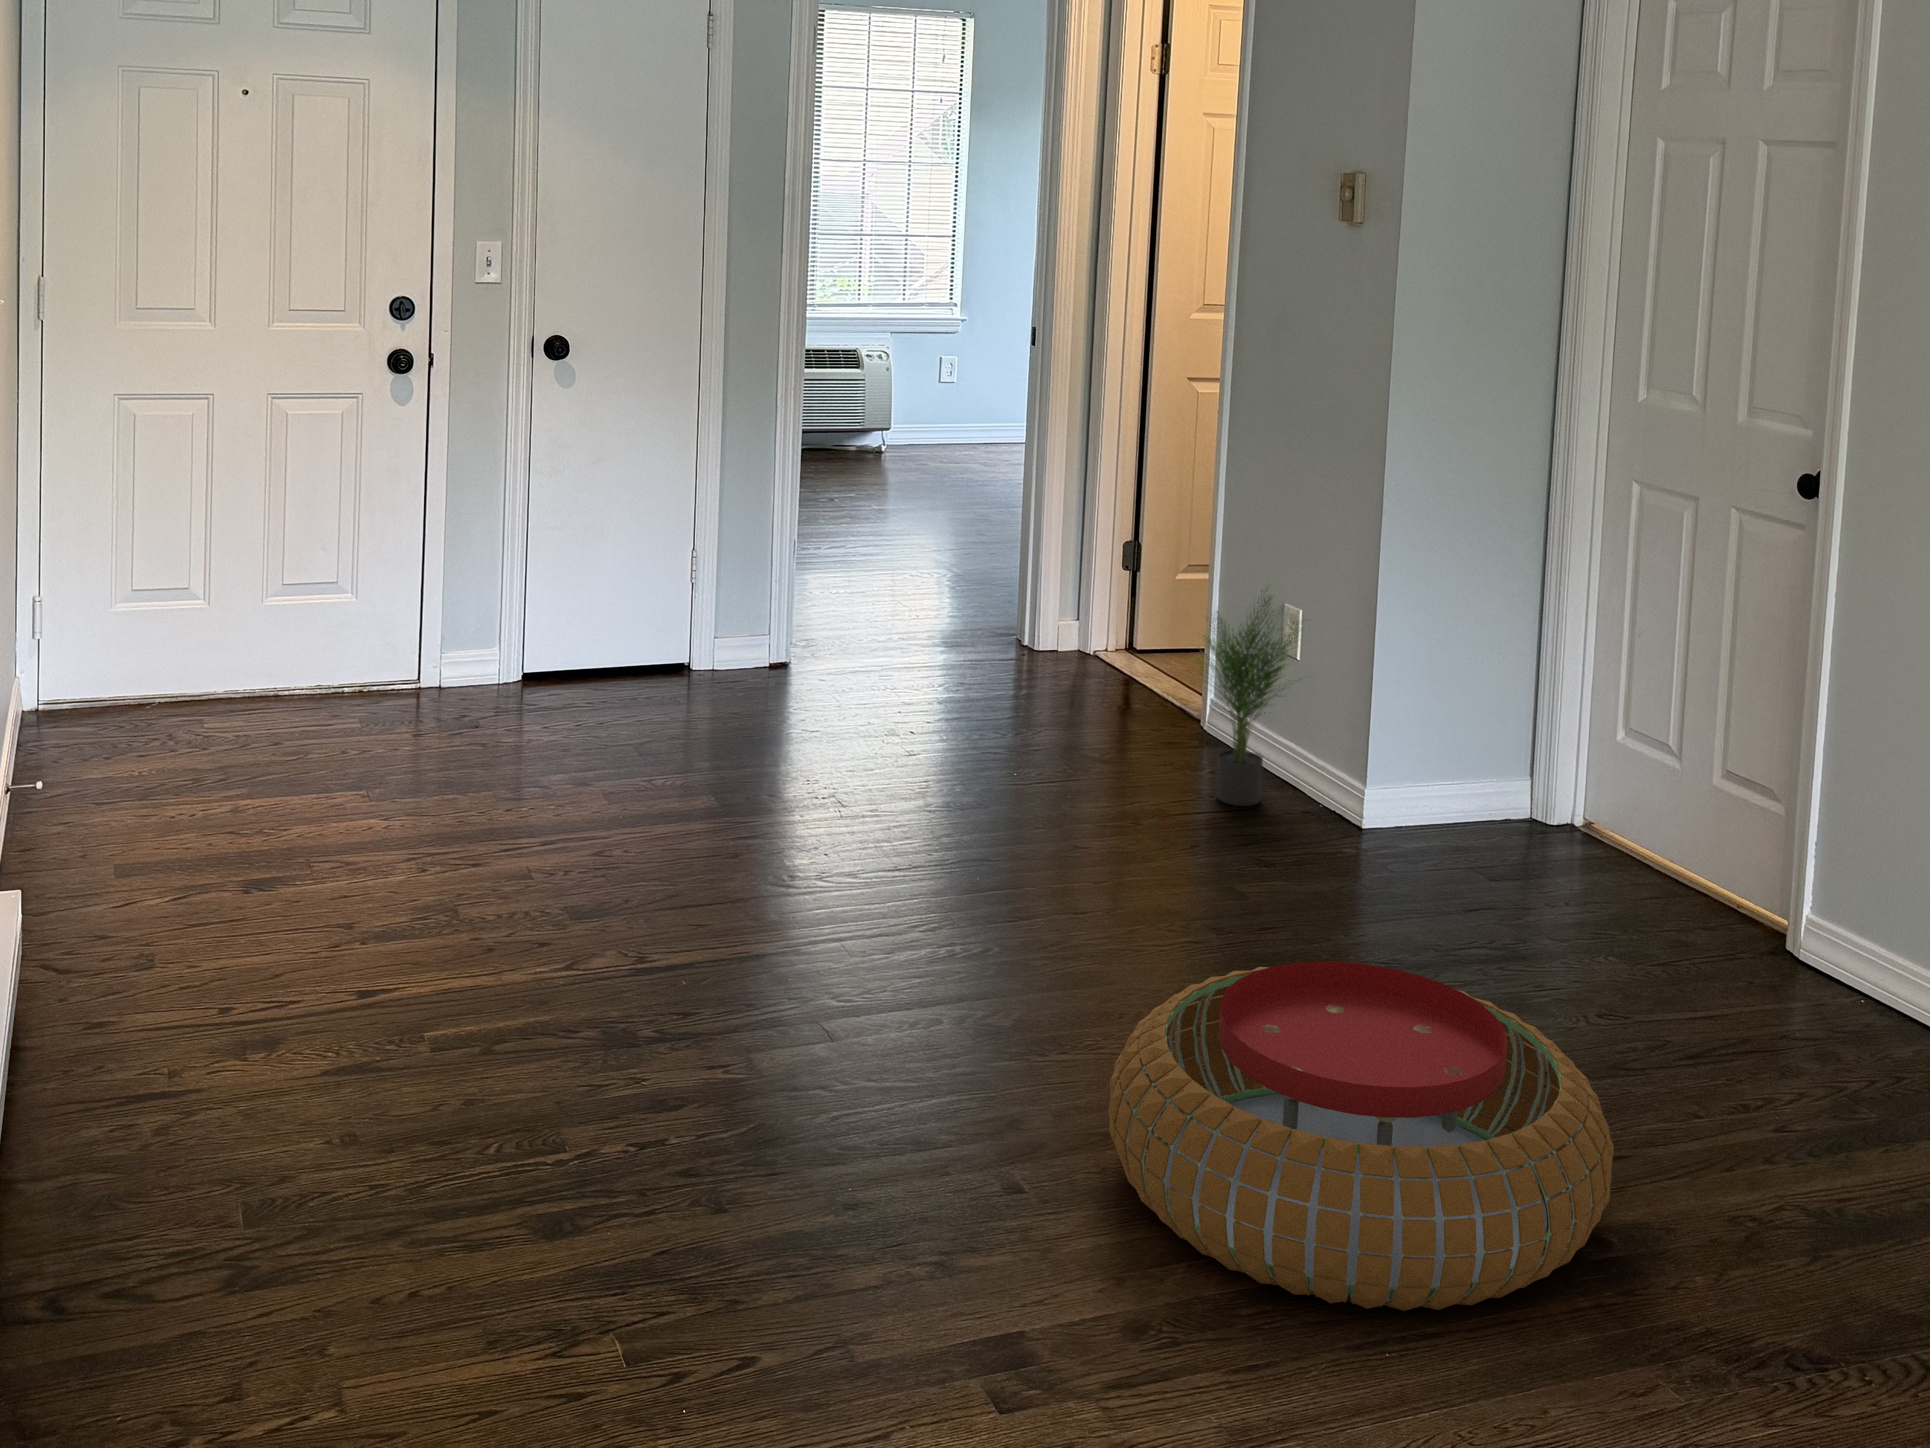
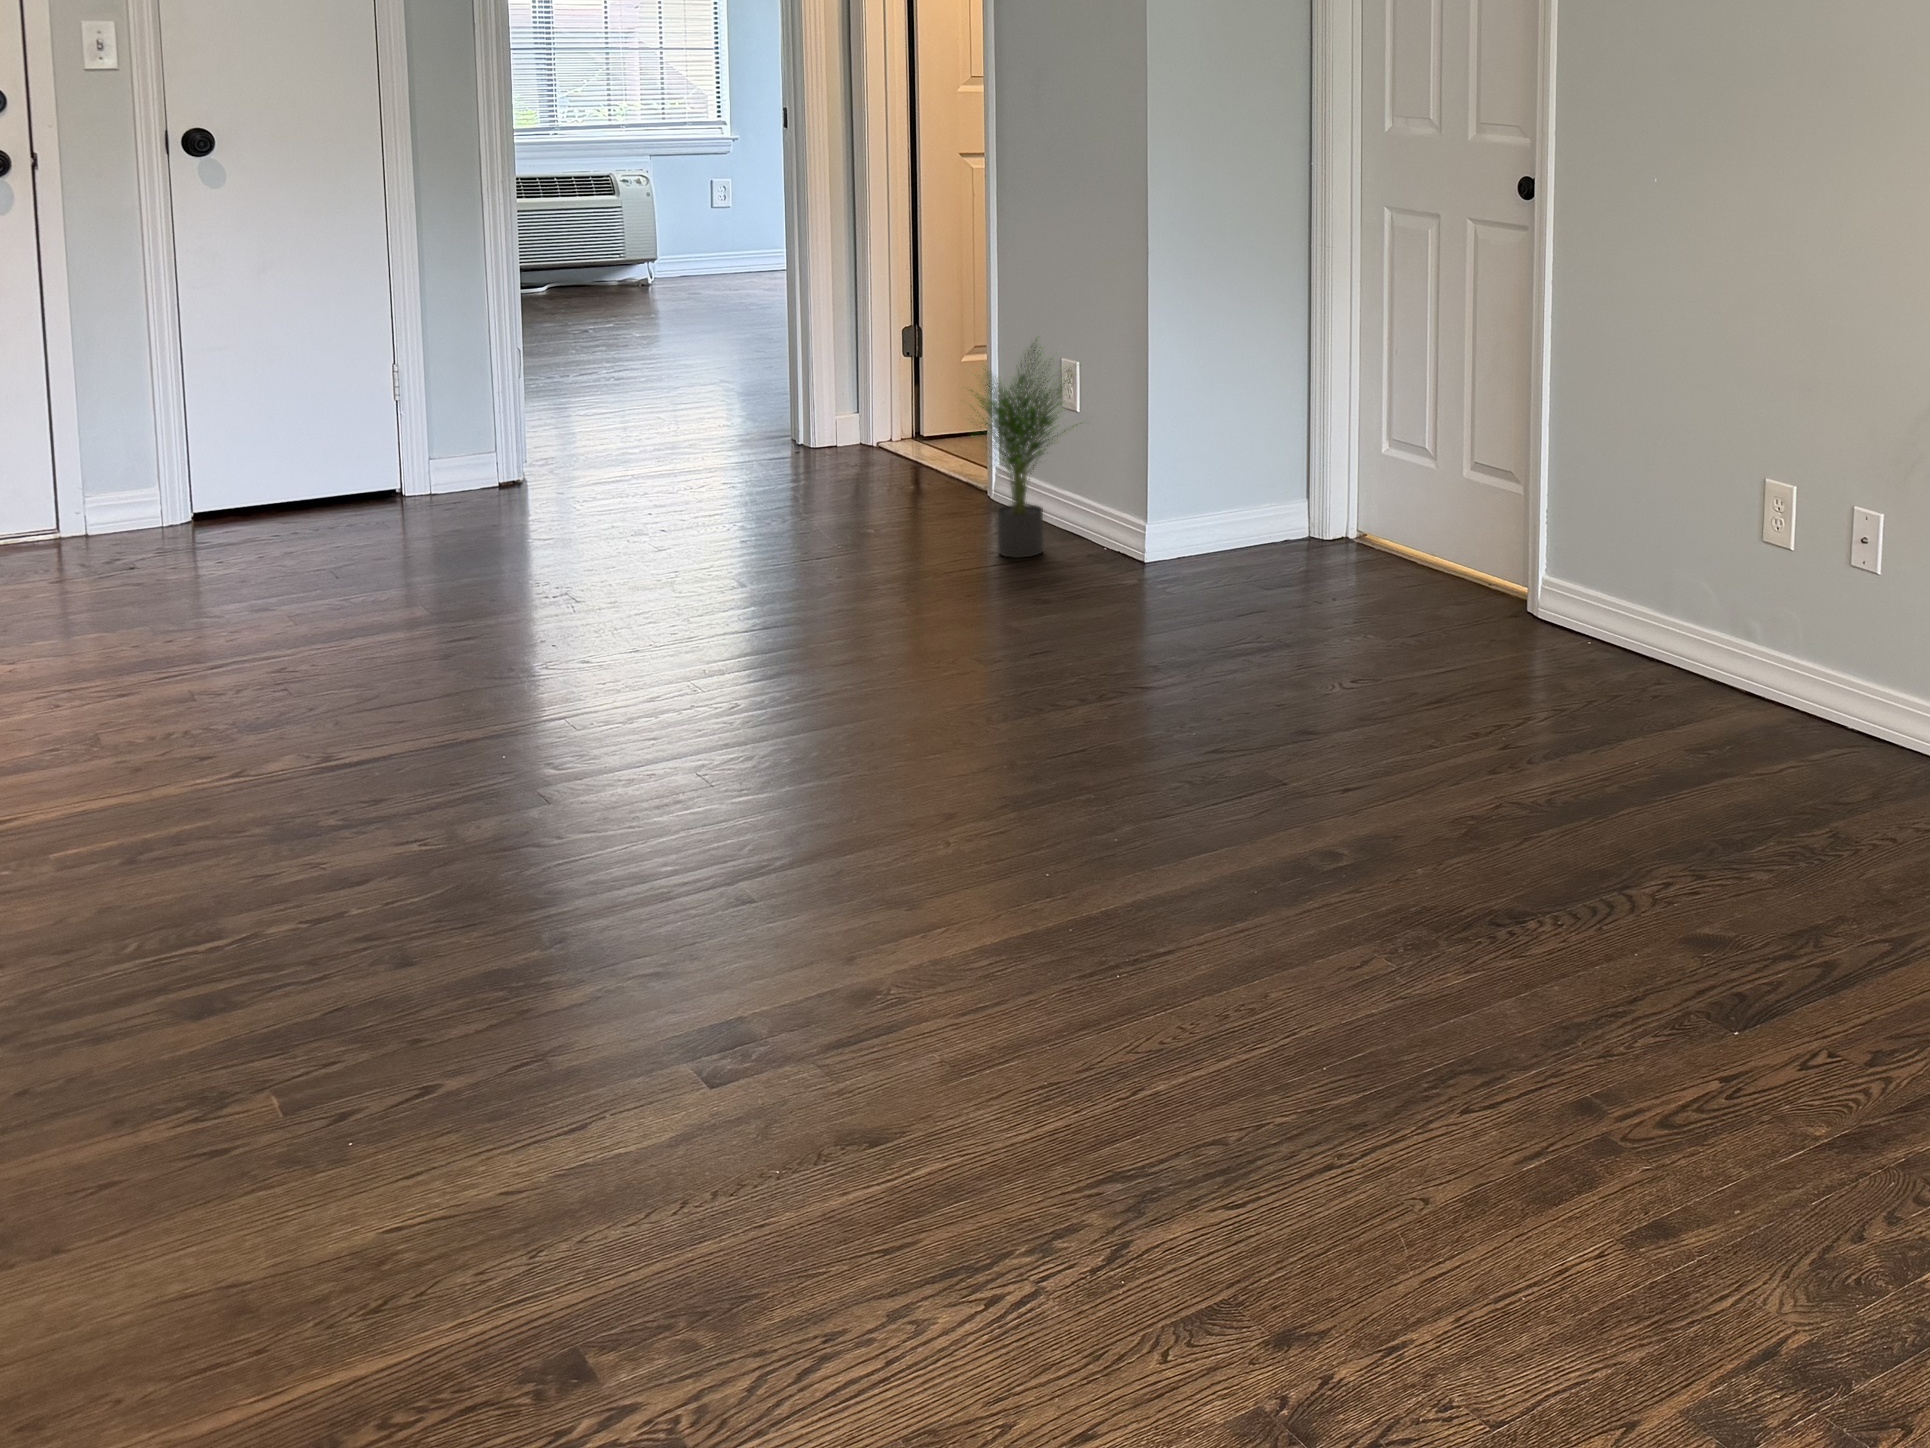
pouf: present [1108,962,1614,1311] -> none [854,639,1337,928]

